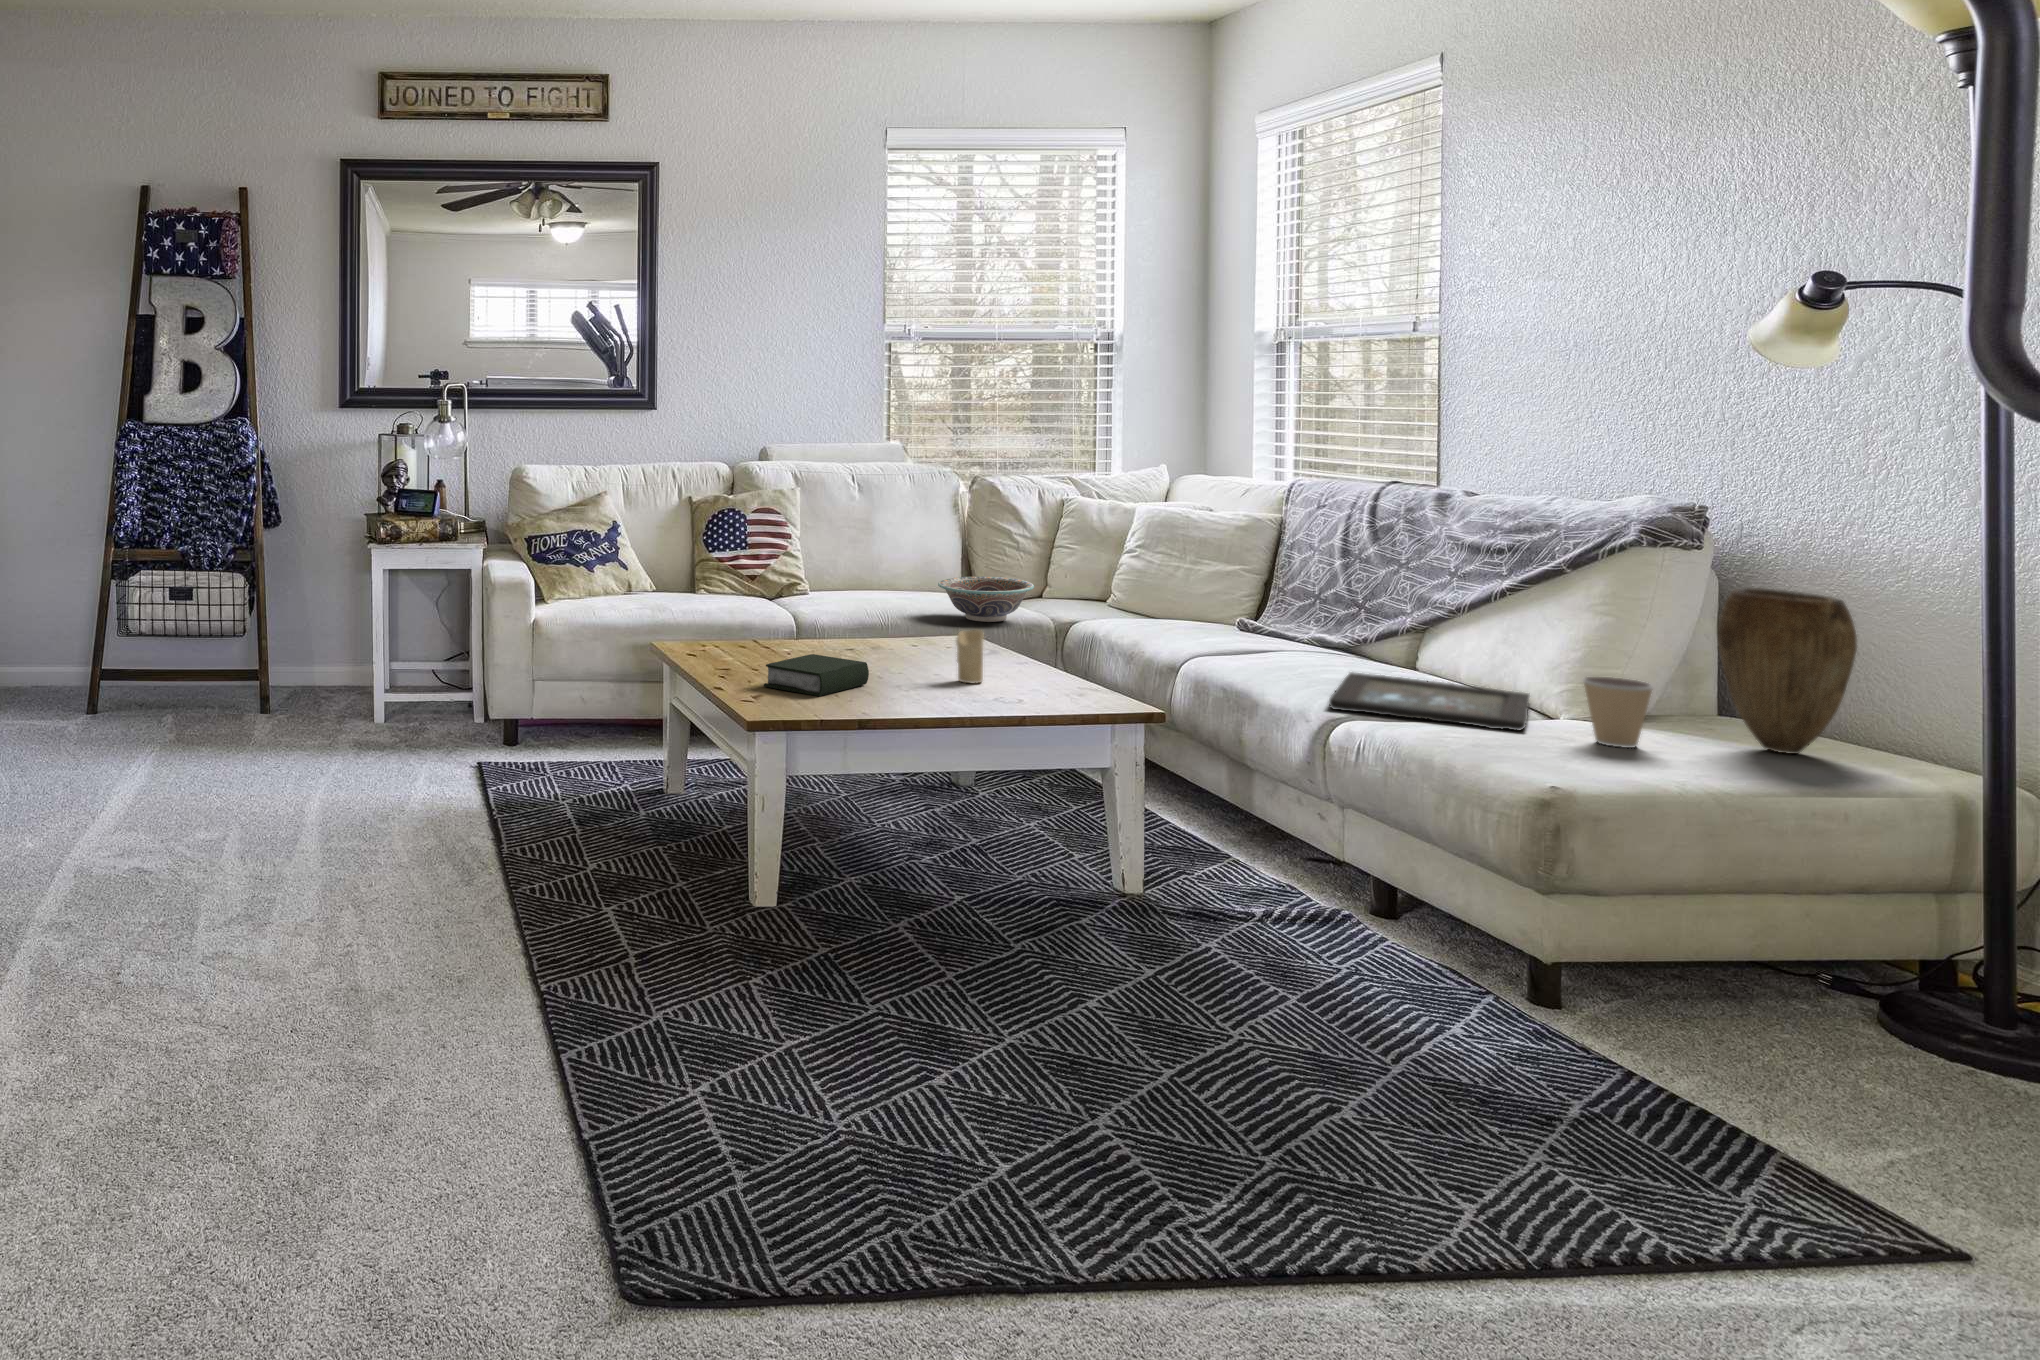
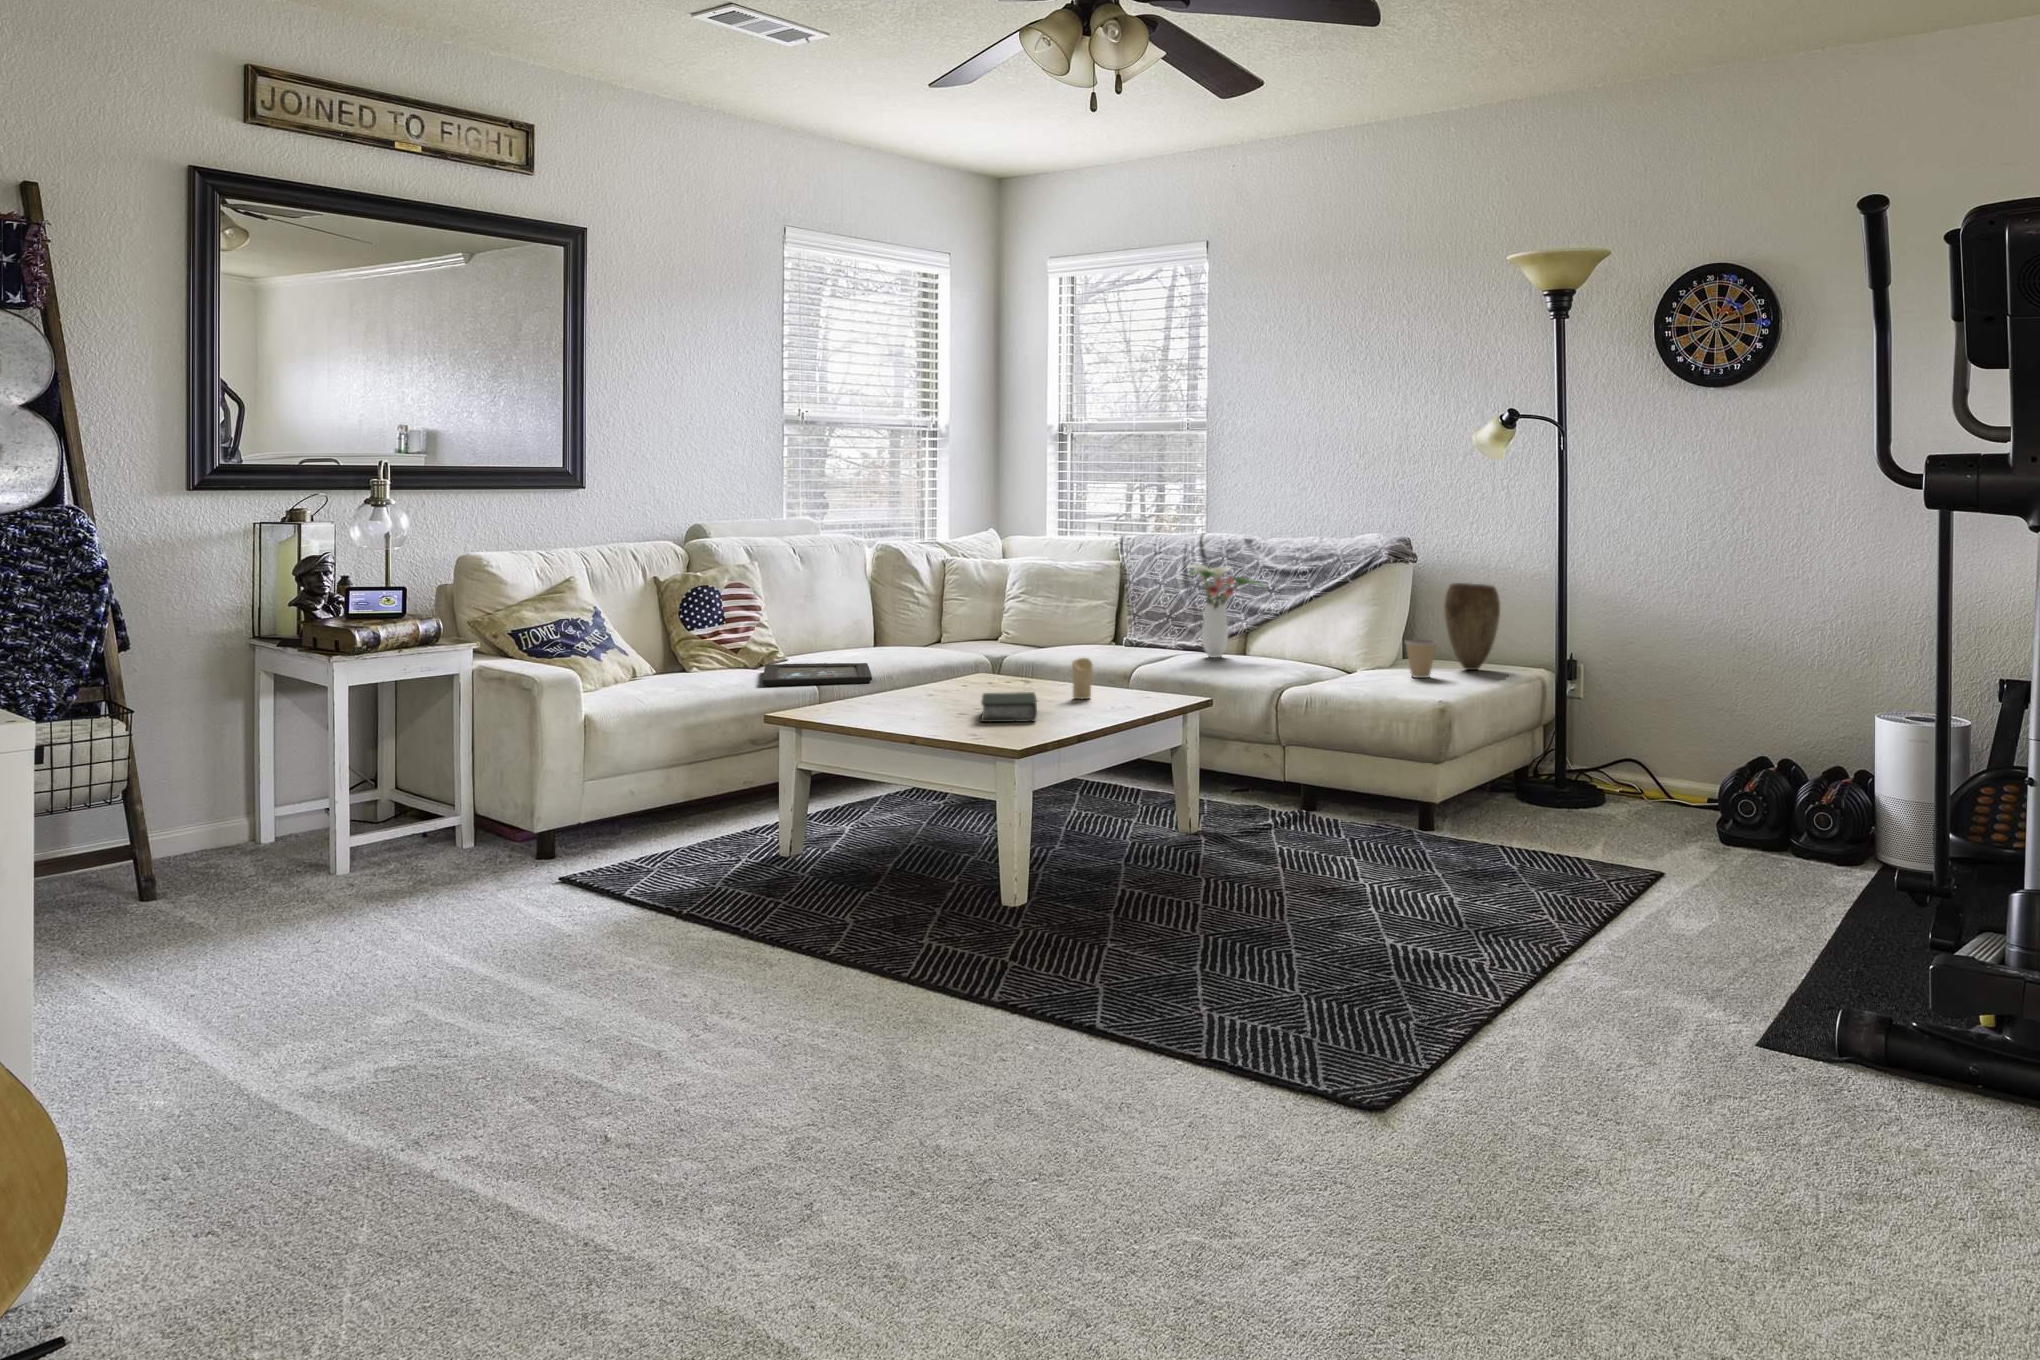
flower arrangement: none [1288,524,1426,663] -> present [1189,565,1265,657]
decorative bowl: present [938,577,1034,622] -> none [908,626,985,663]
tray: present [1329,672,1530,730] -> present [763,663,872,686]

